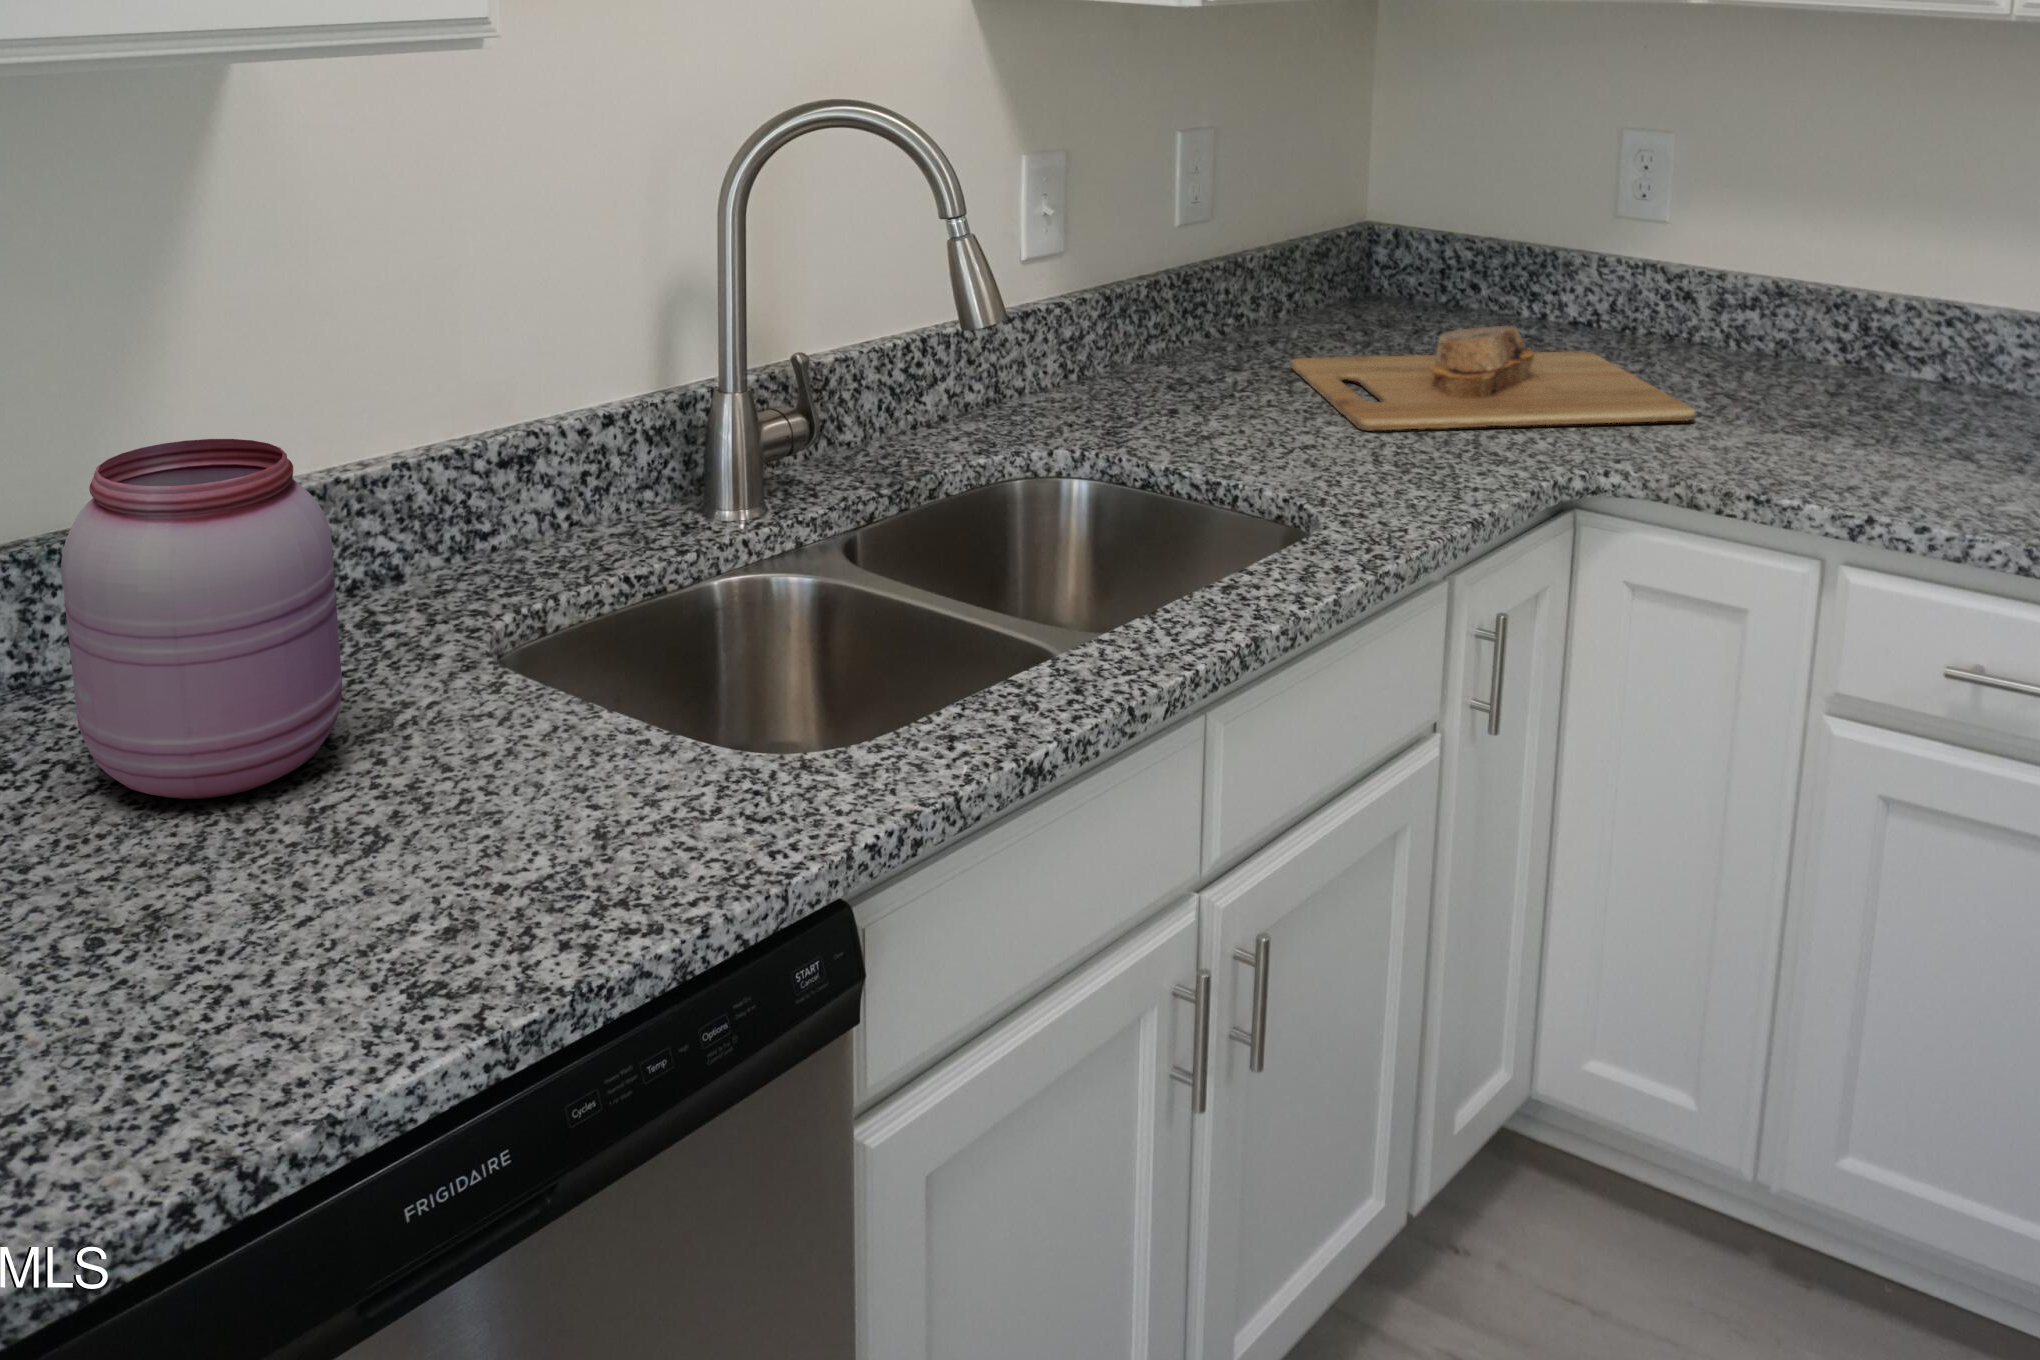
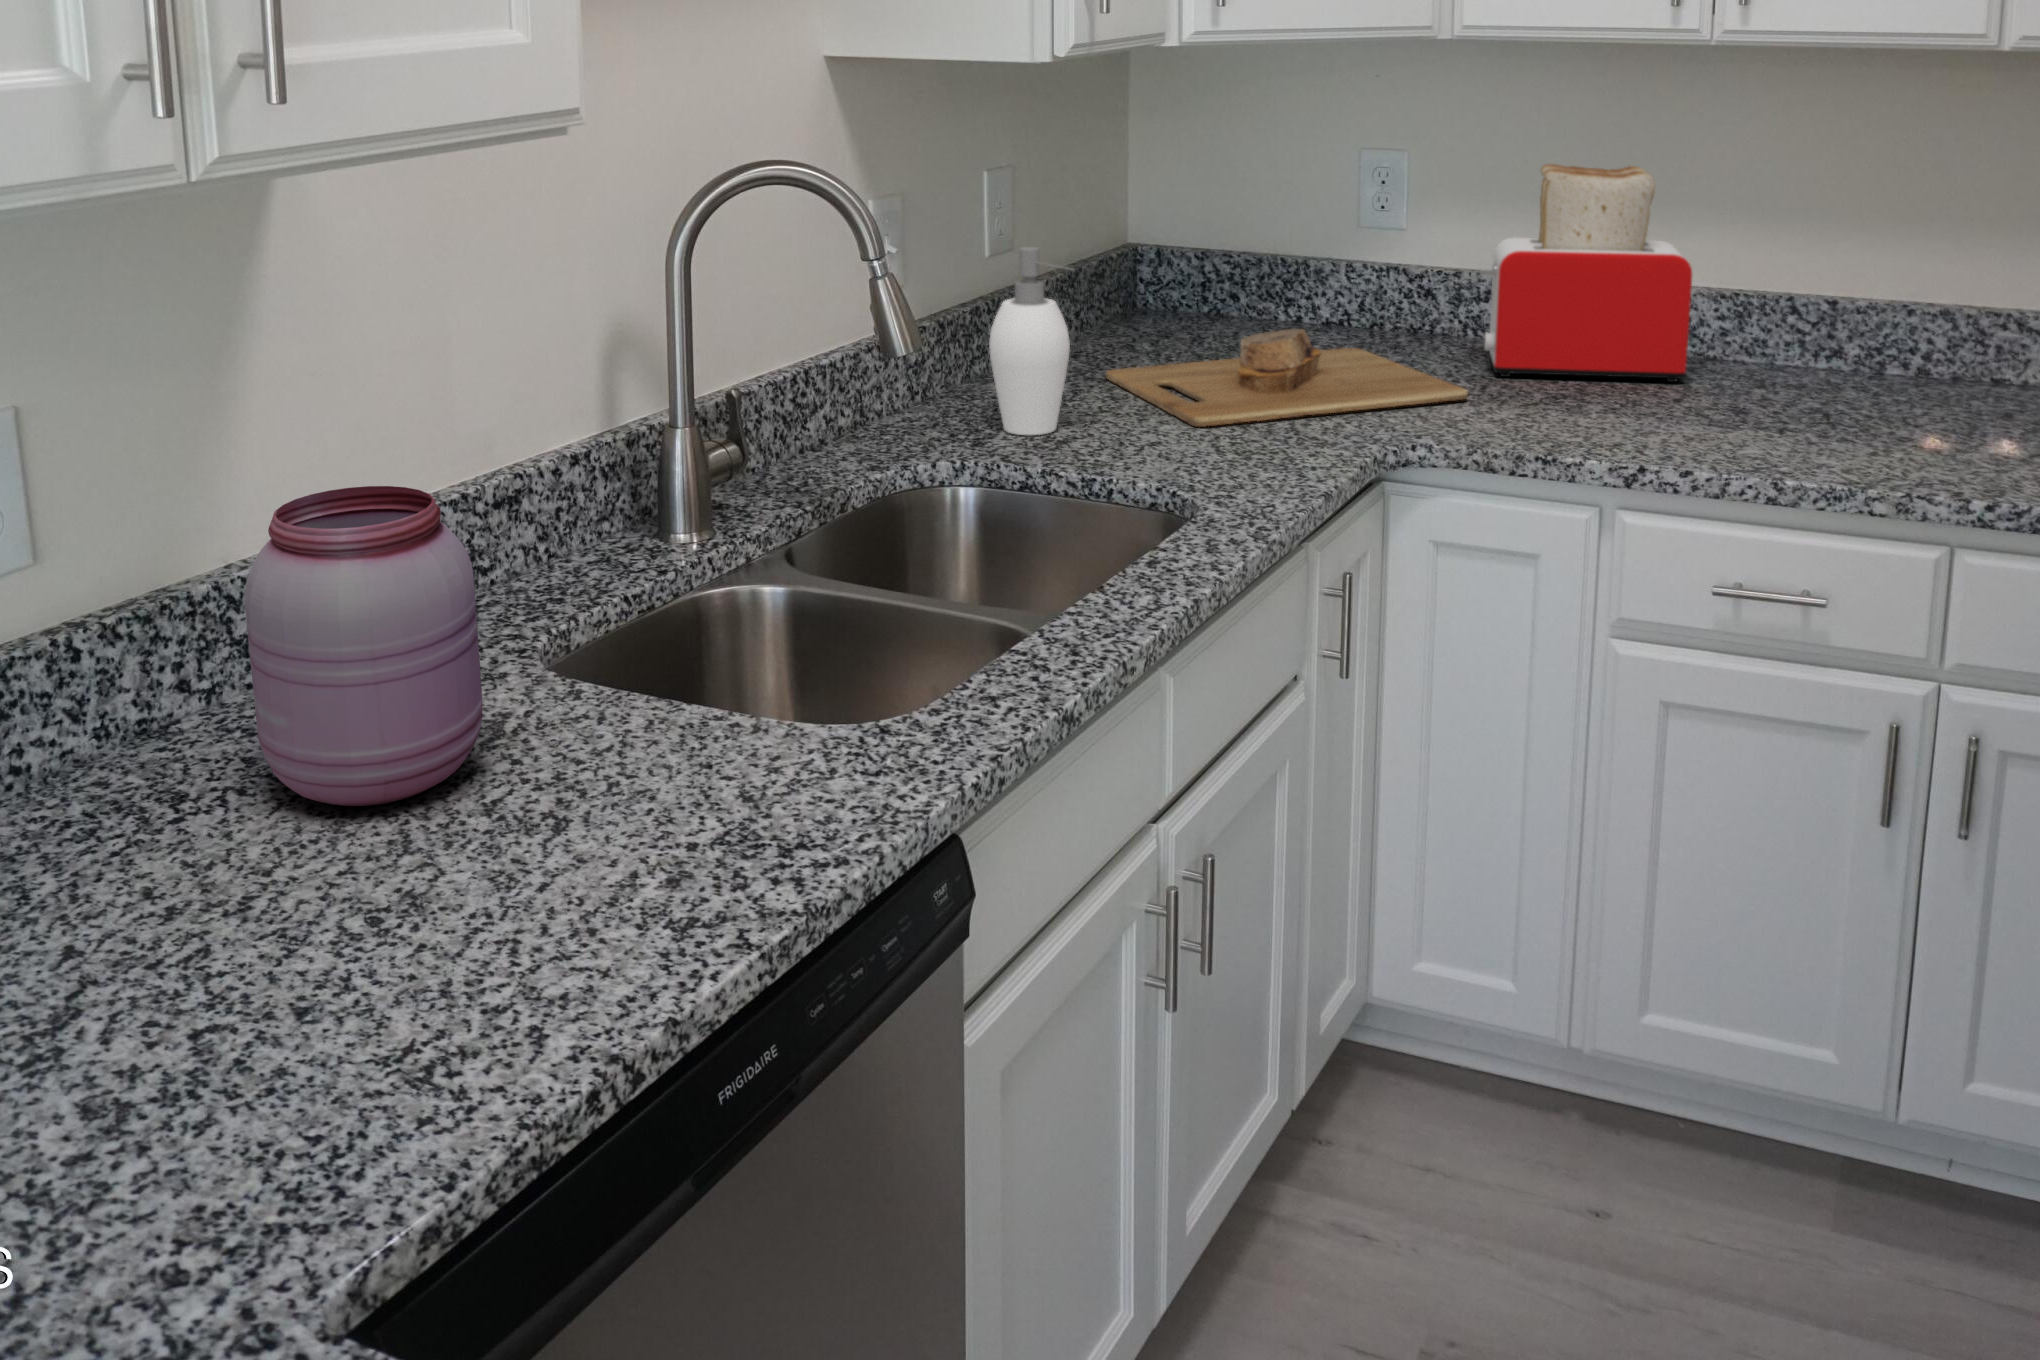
toaster: none [1733,154,1984,418] -> present [1479,164,1692,382]
soap dispenser: none [1131,215,1223,426] -> present [989,247,1073,435]

